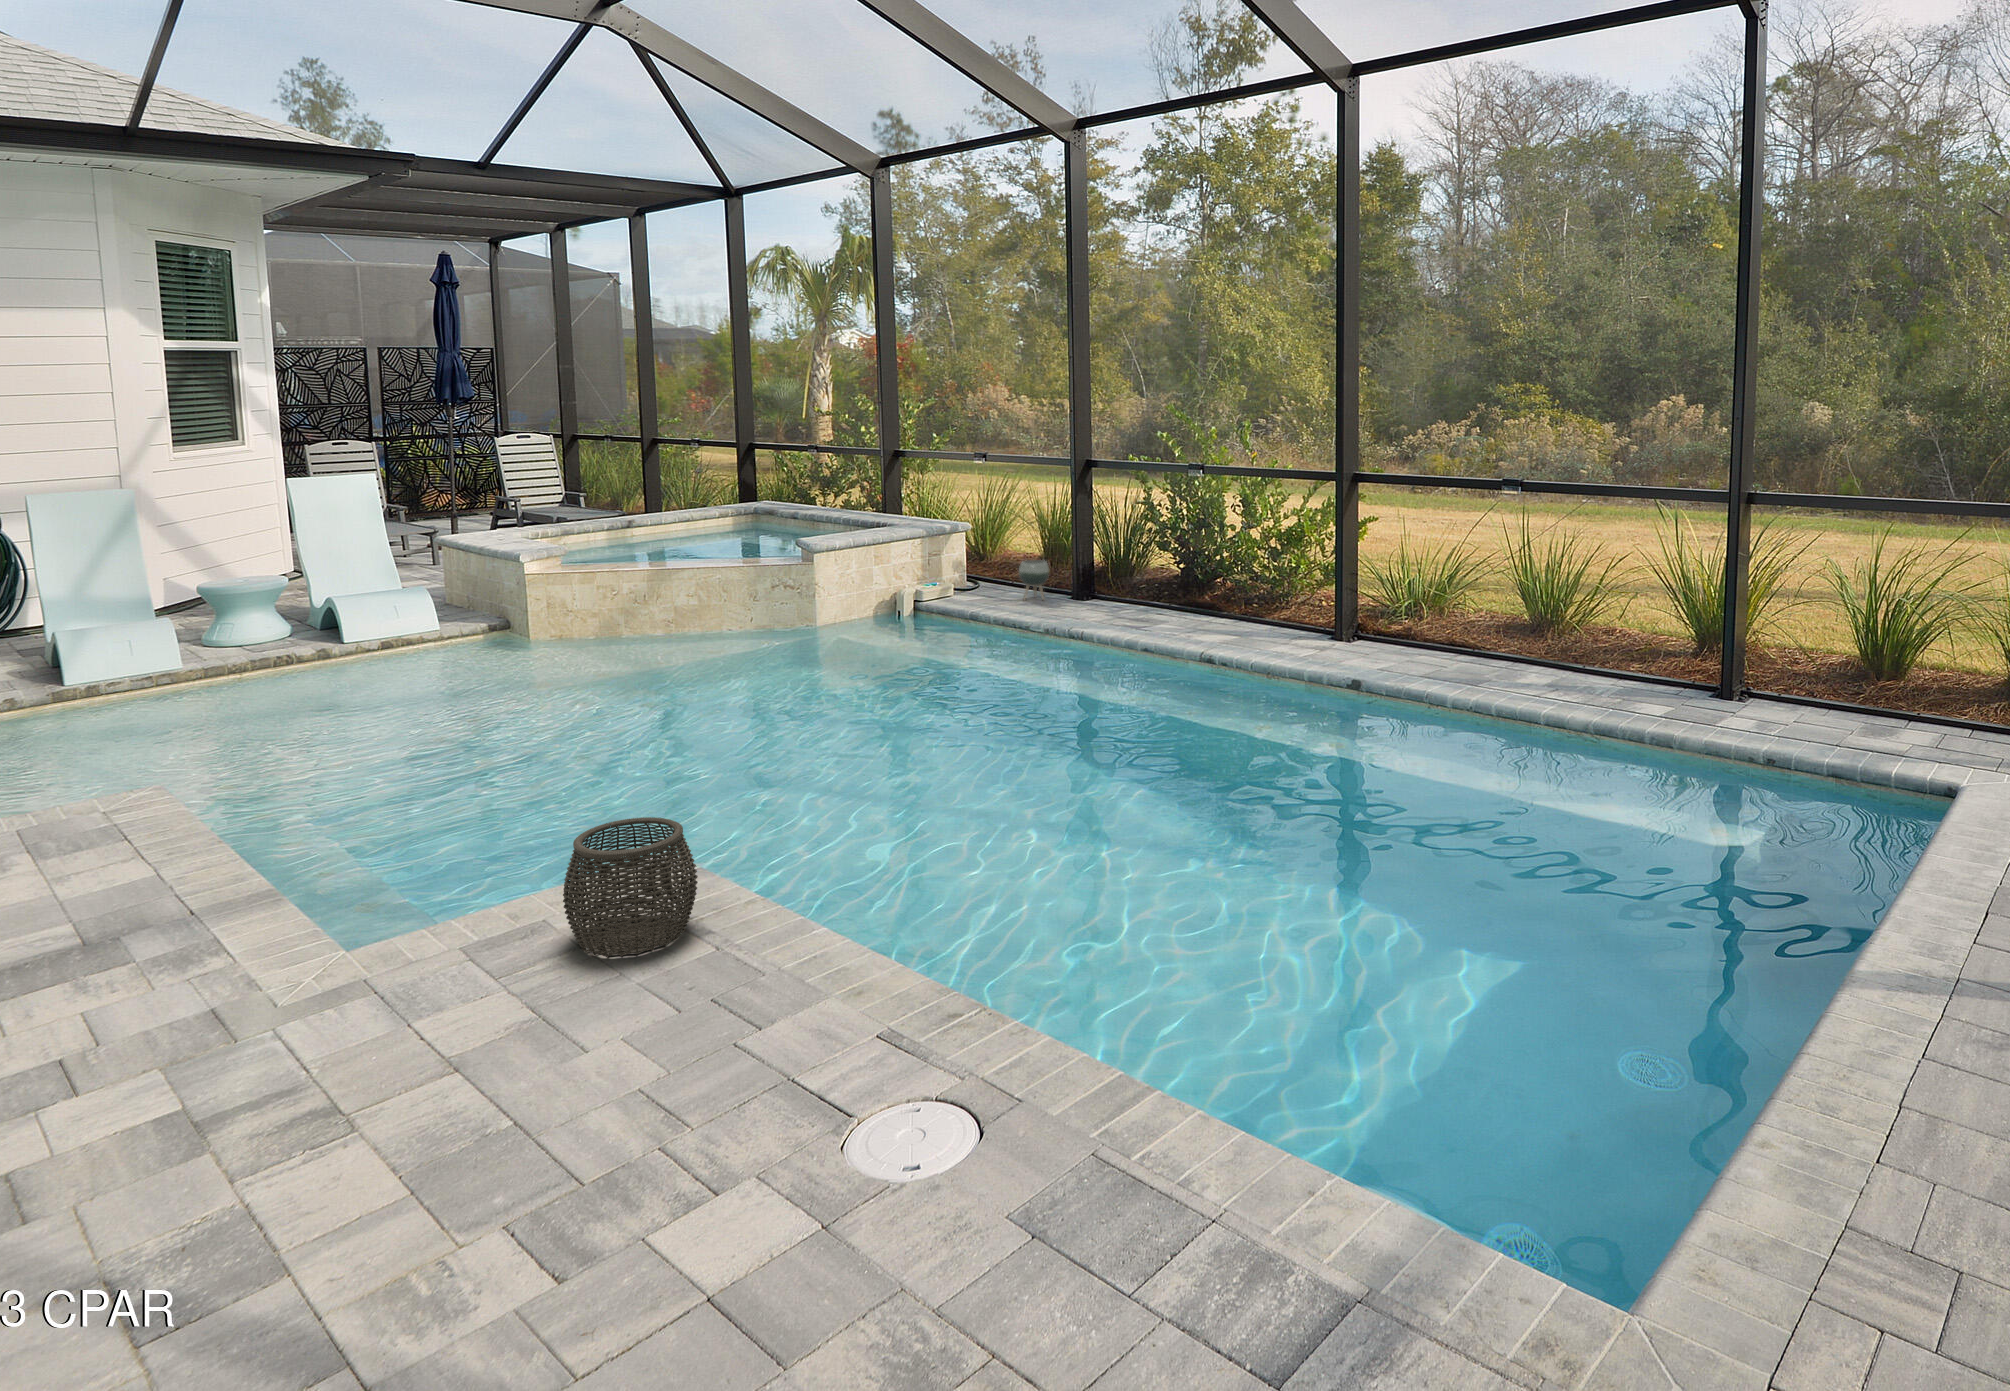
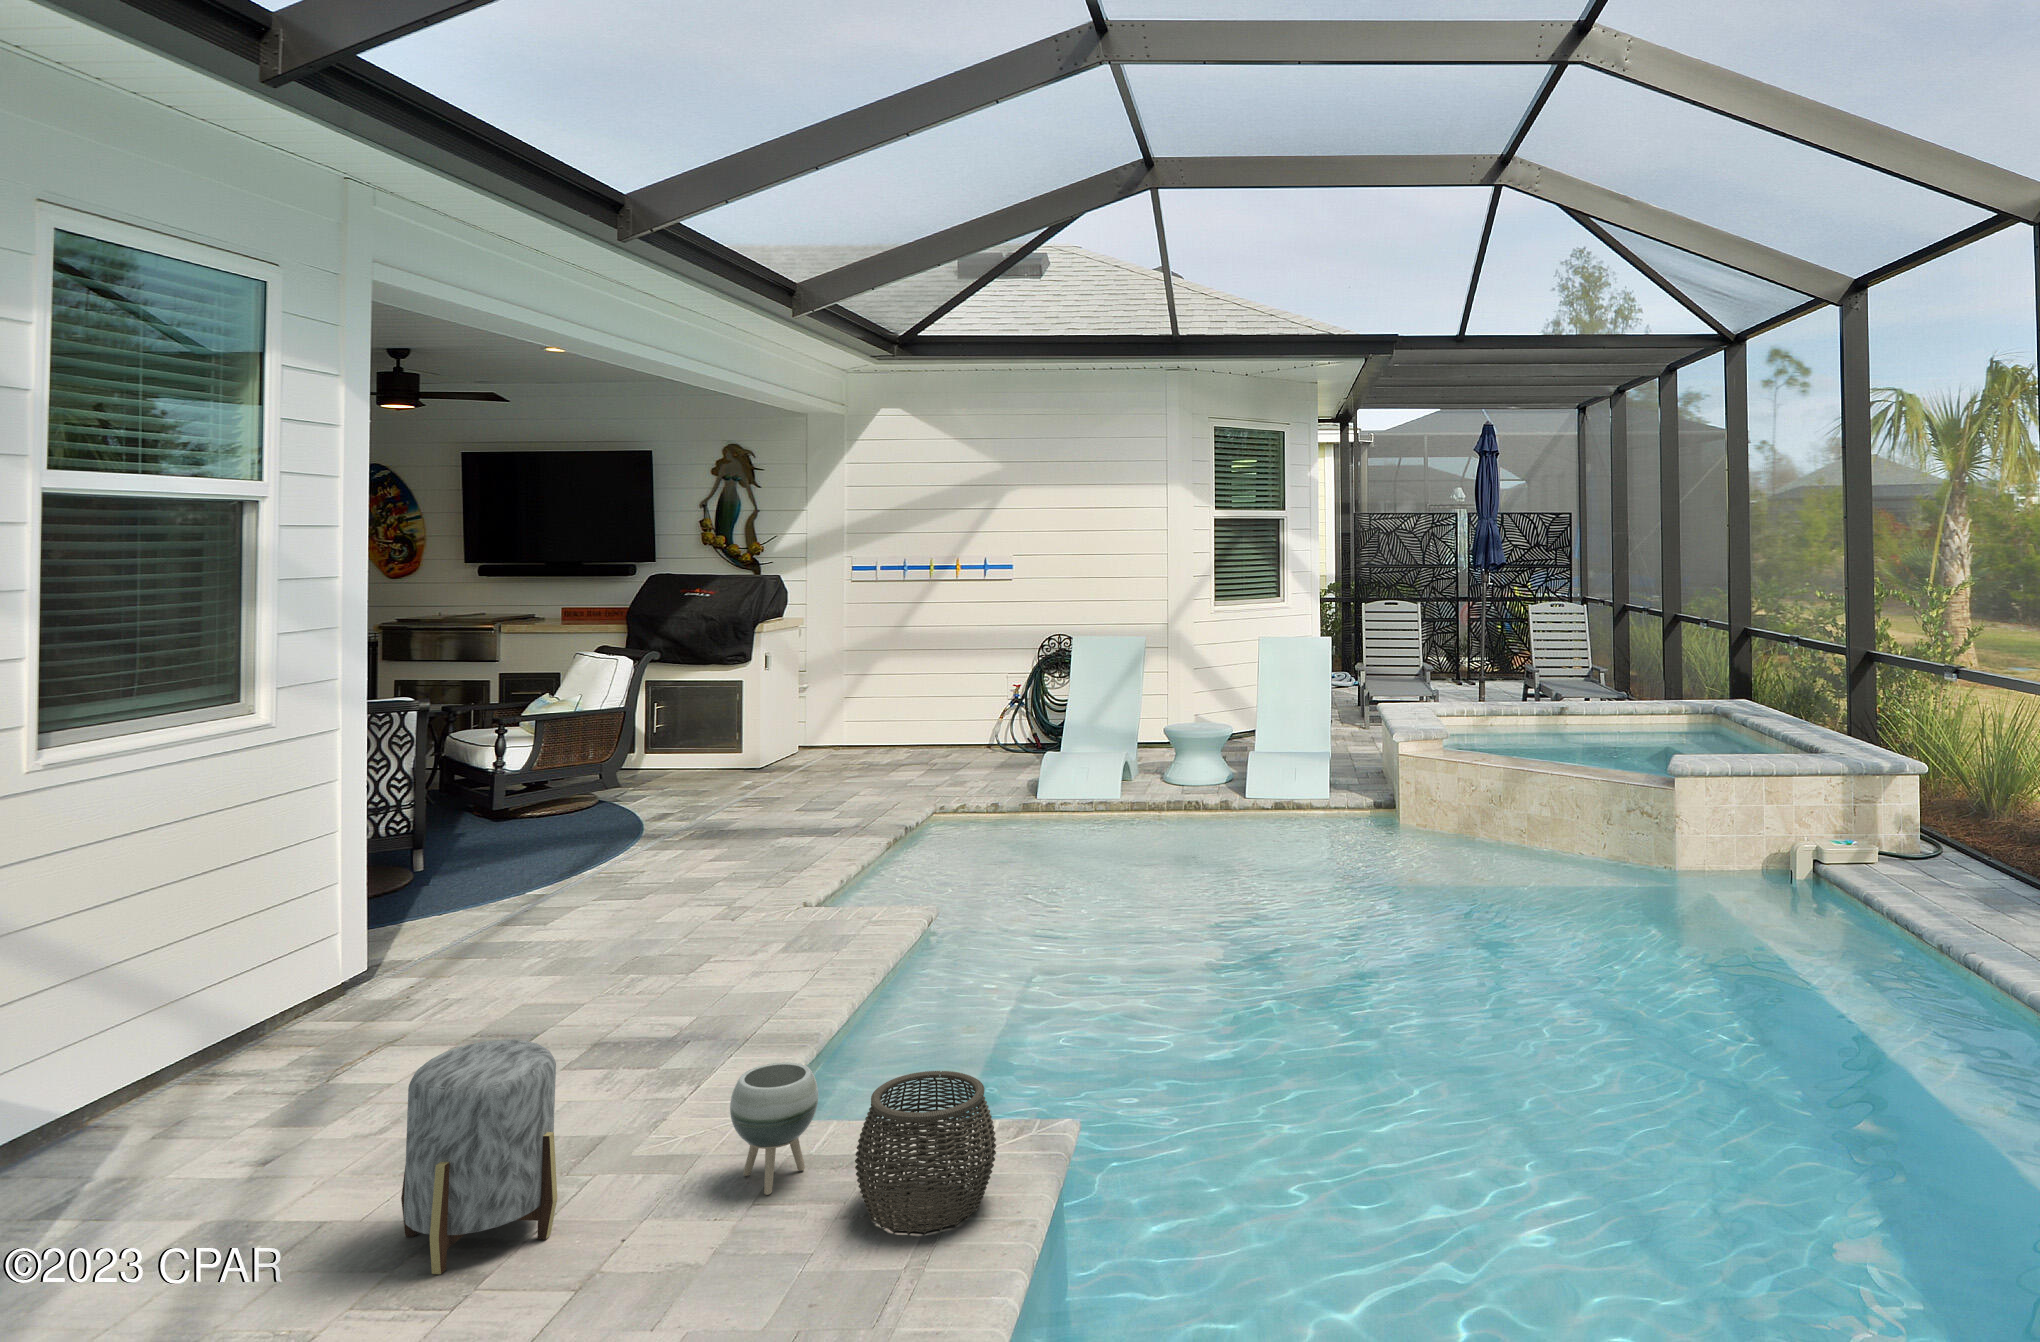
planter: present [1019,560,1049,600] -> present [730,1062,818,1195]
stool: none [72,900,291,1156] -> present [401,1040,557,1274]

